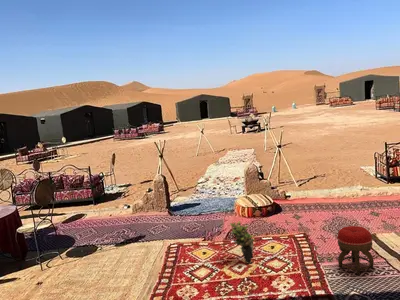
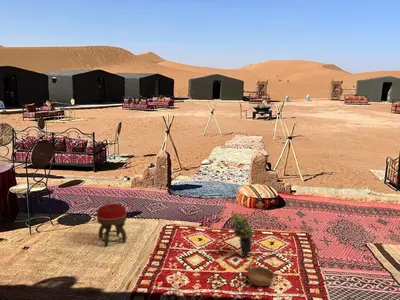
footstool: present [337,226,374,275] -> present [97,204,127,246]
basket: none [252,257,277,287] -> present [247,255,275,286]

